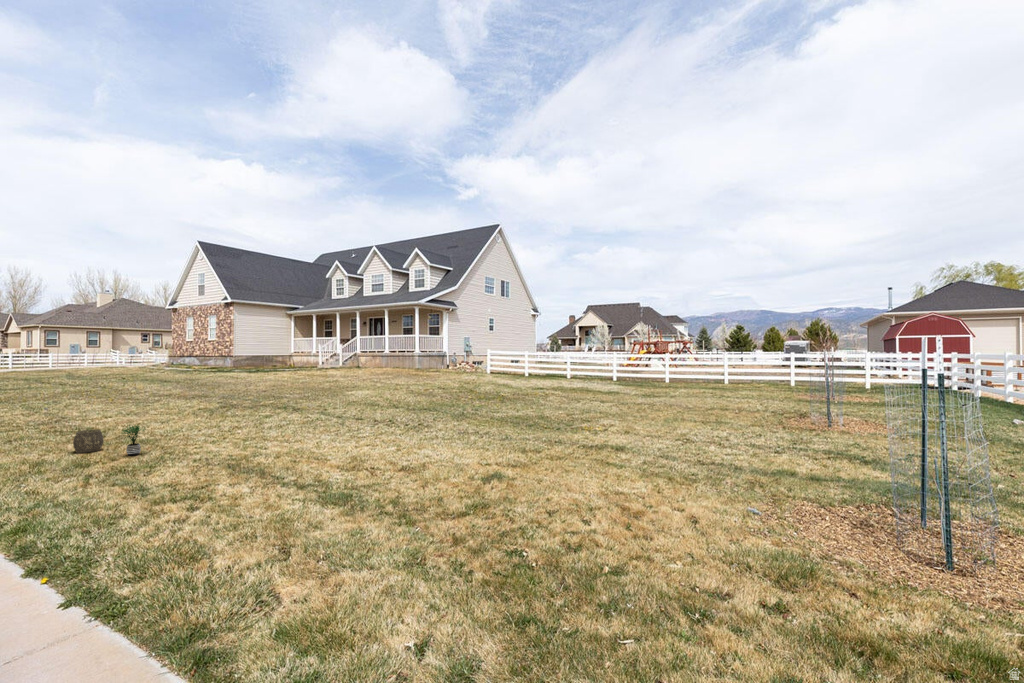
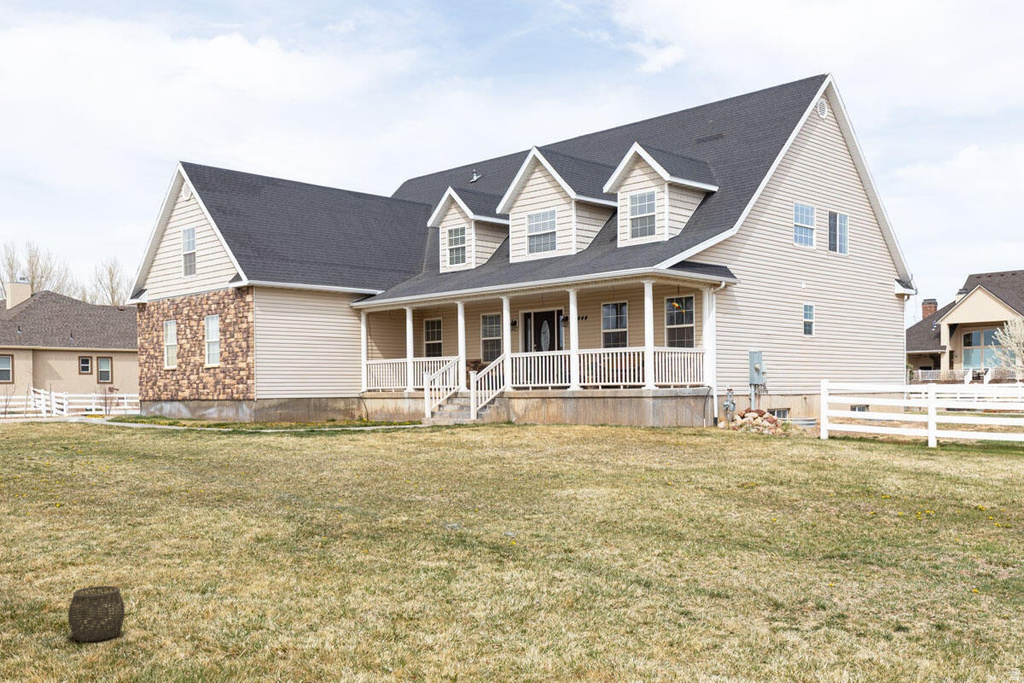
potted plant: present [122,425,145,456] -> none [165,579,220,656]

